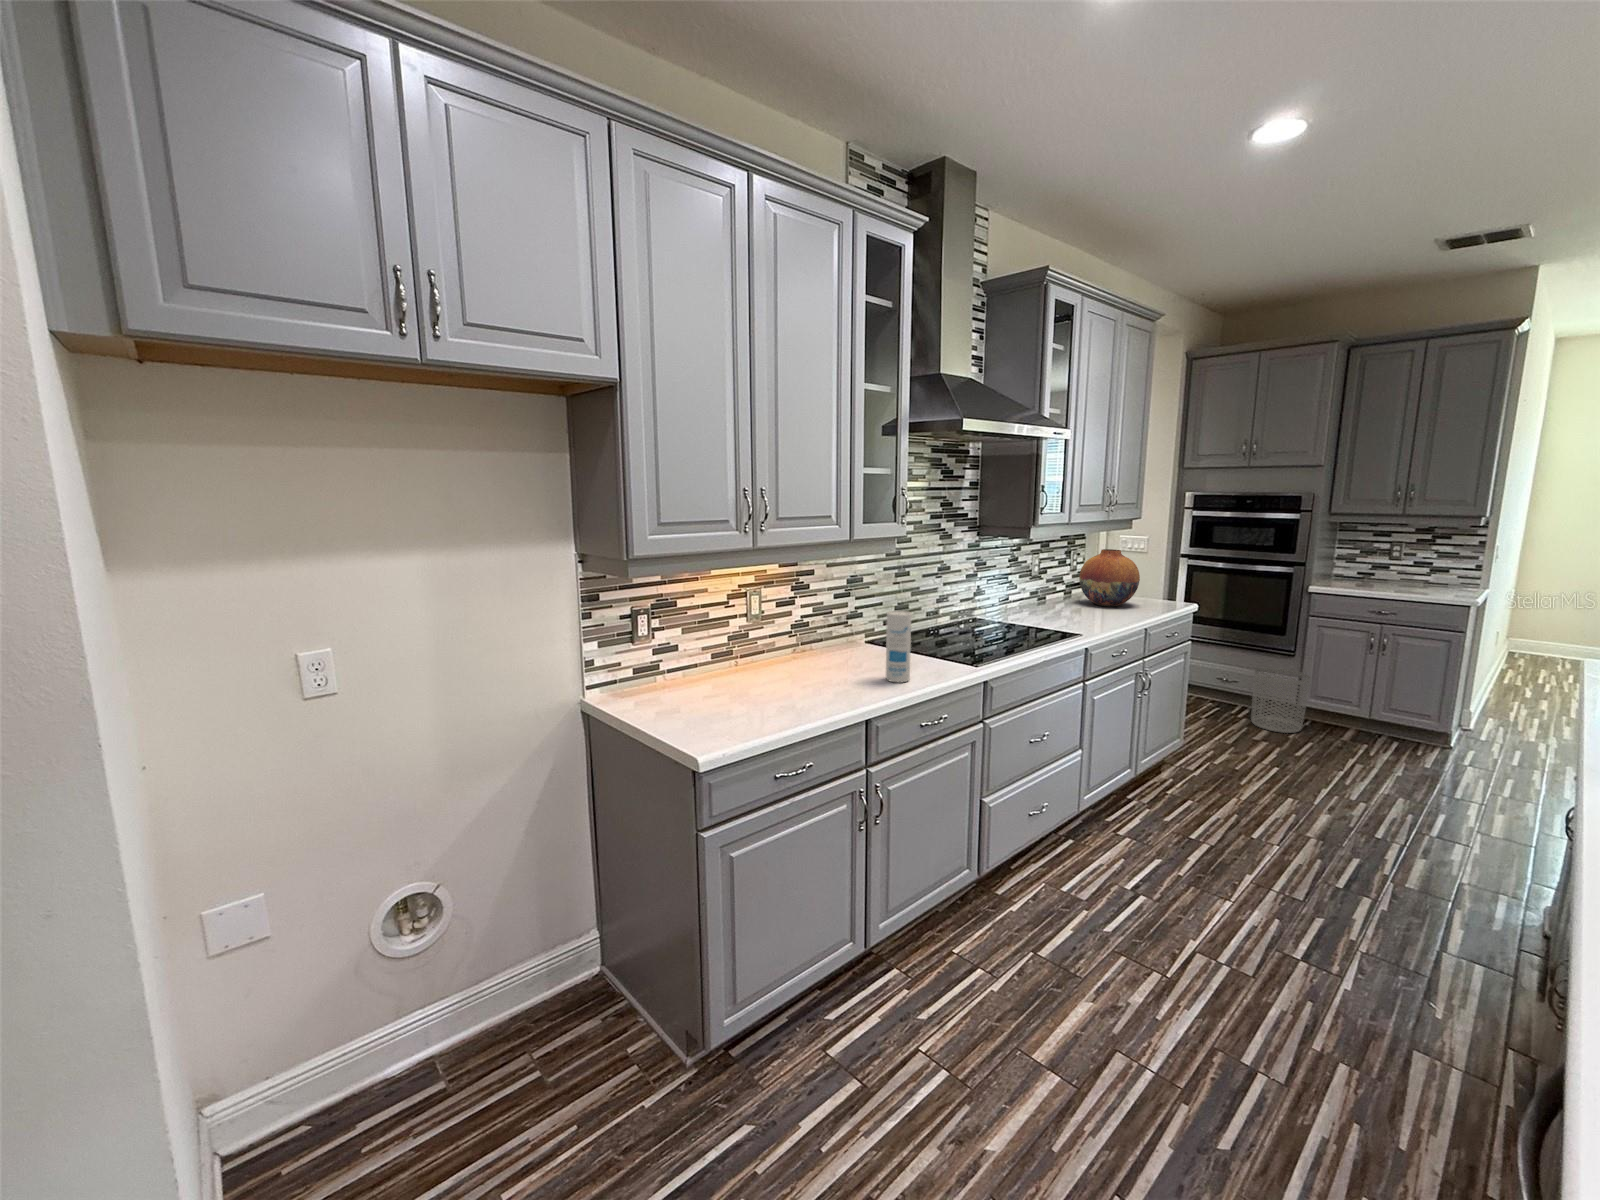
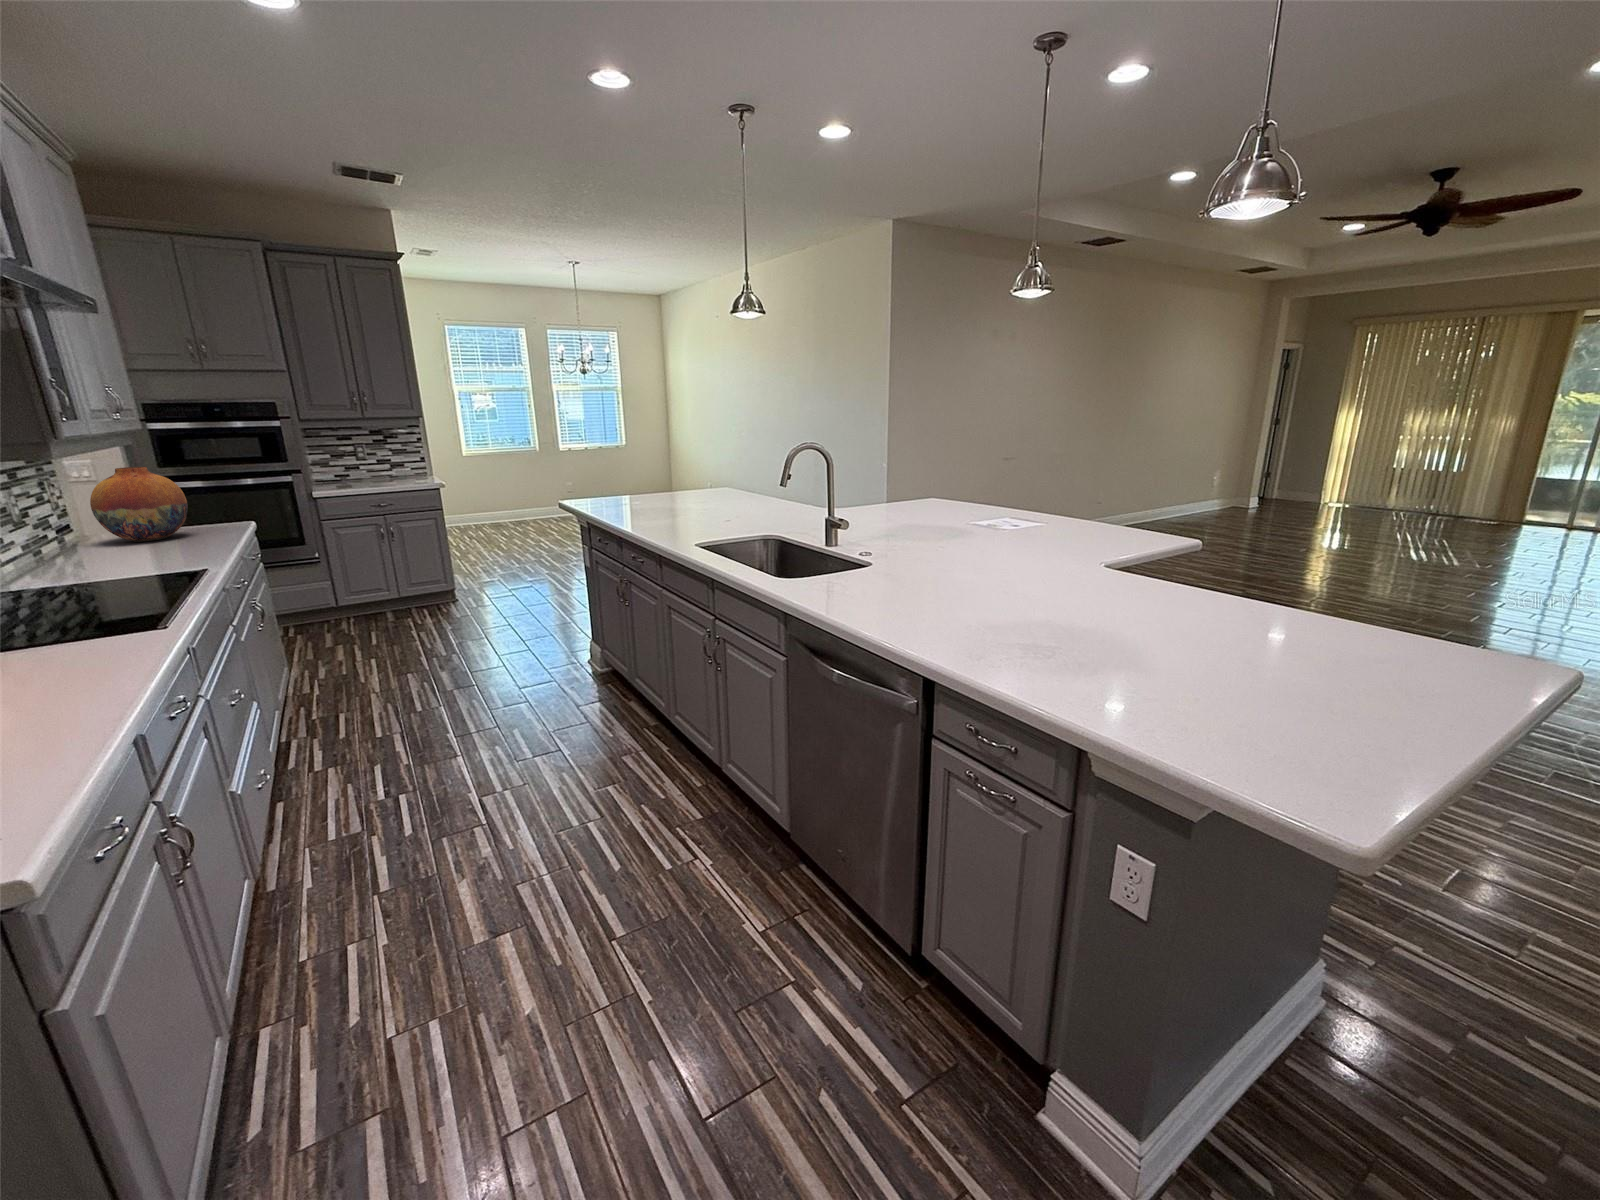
canister: present [886,611,911,683] -> none [20,554,107,670]
waste bin: present [1251,668,1311,733] -> none [295,576,357,638]

